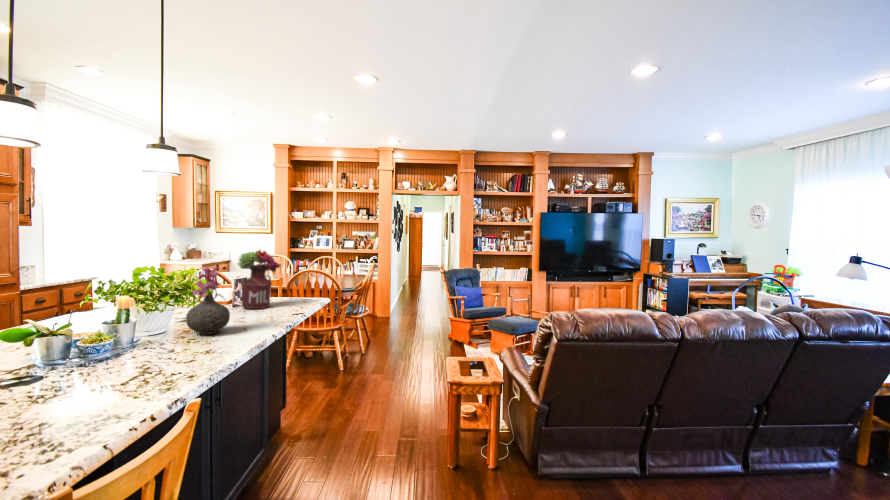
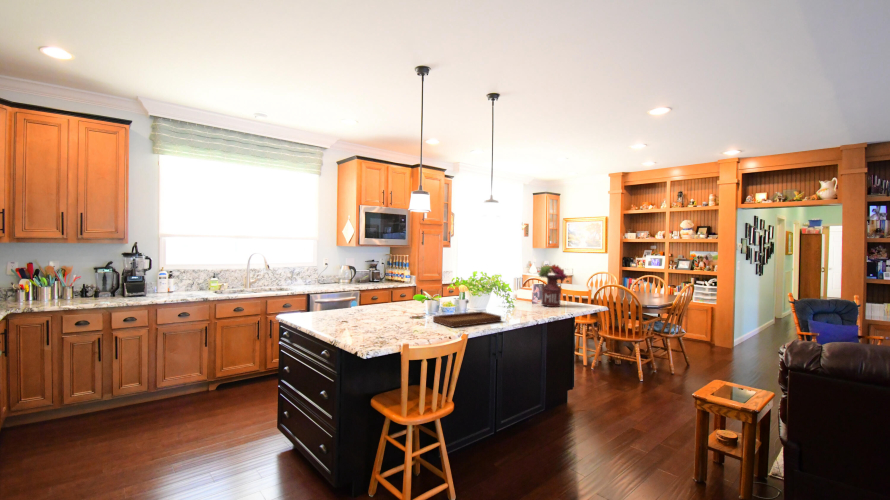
vase: present [186,267,230,335] -> none [499,273,522,314]
tray: none [42,328,208,398] -> present [433,300,501,327]

